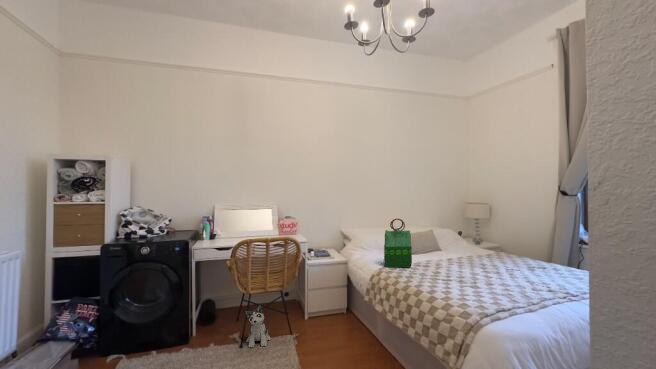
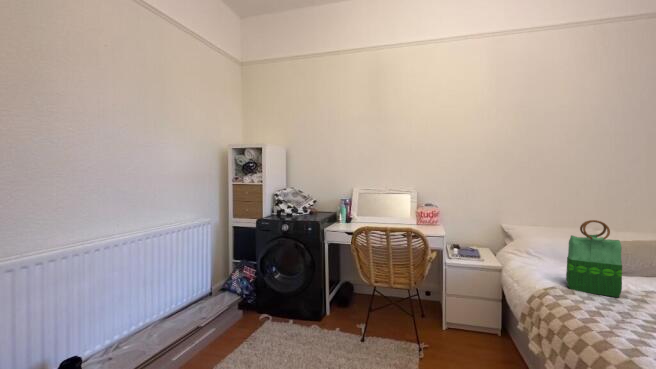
plush toy: present [246,305,270,348] -> none [374,300,400,347]

